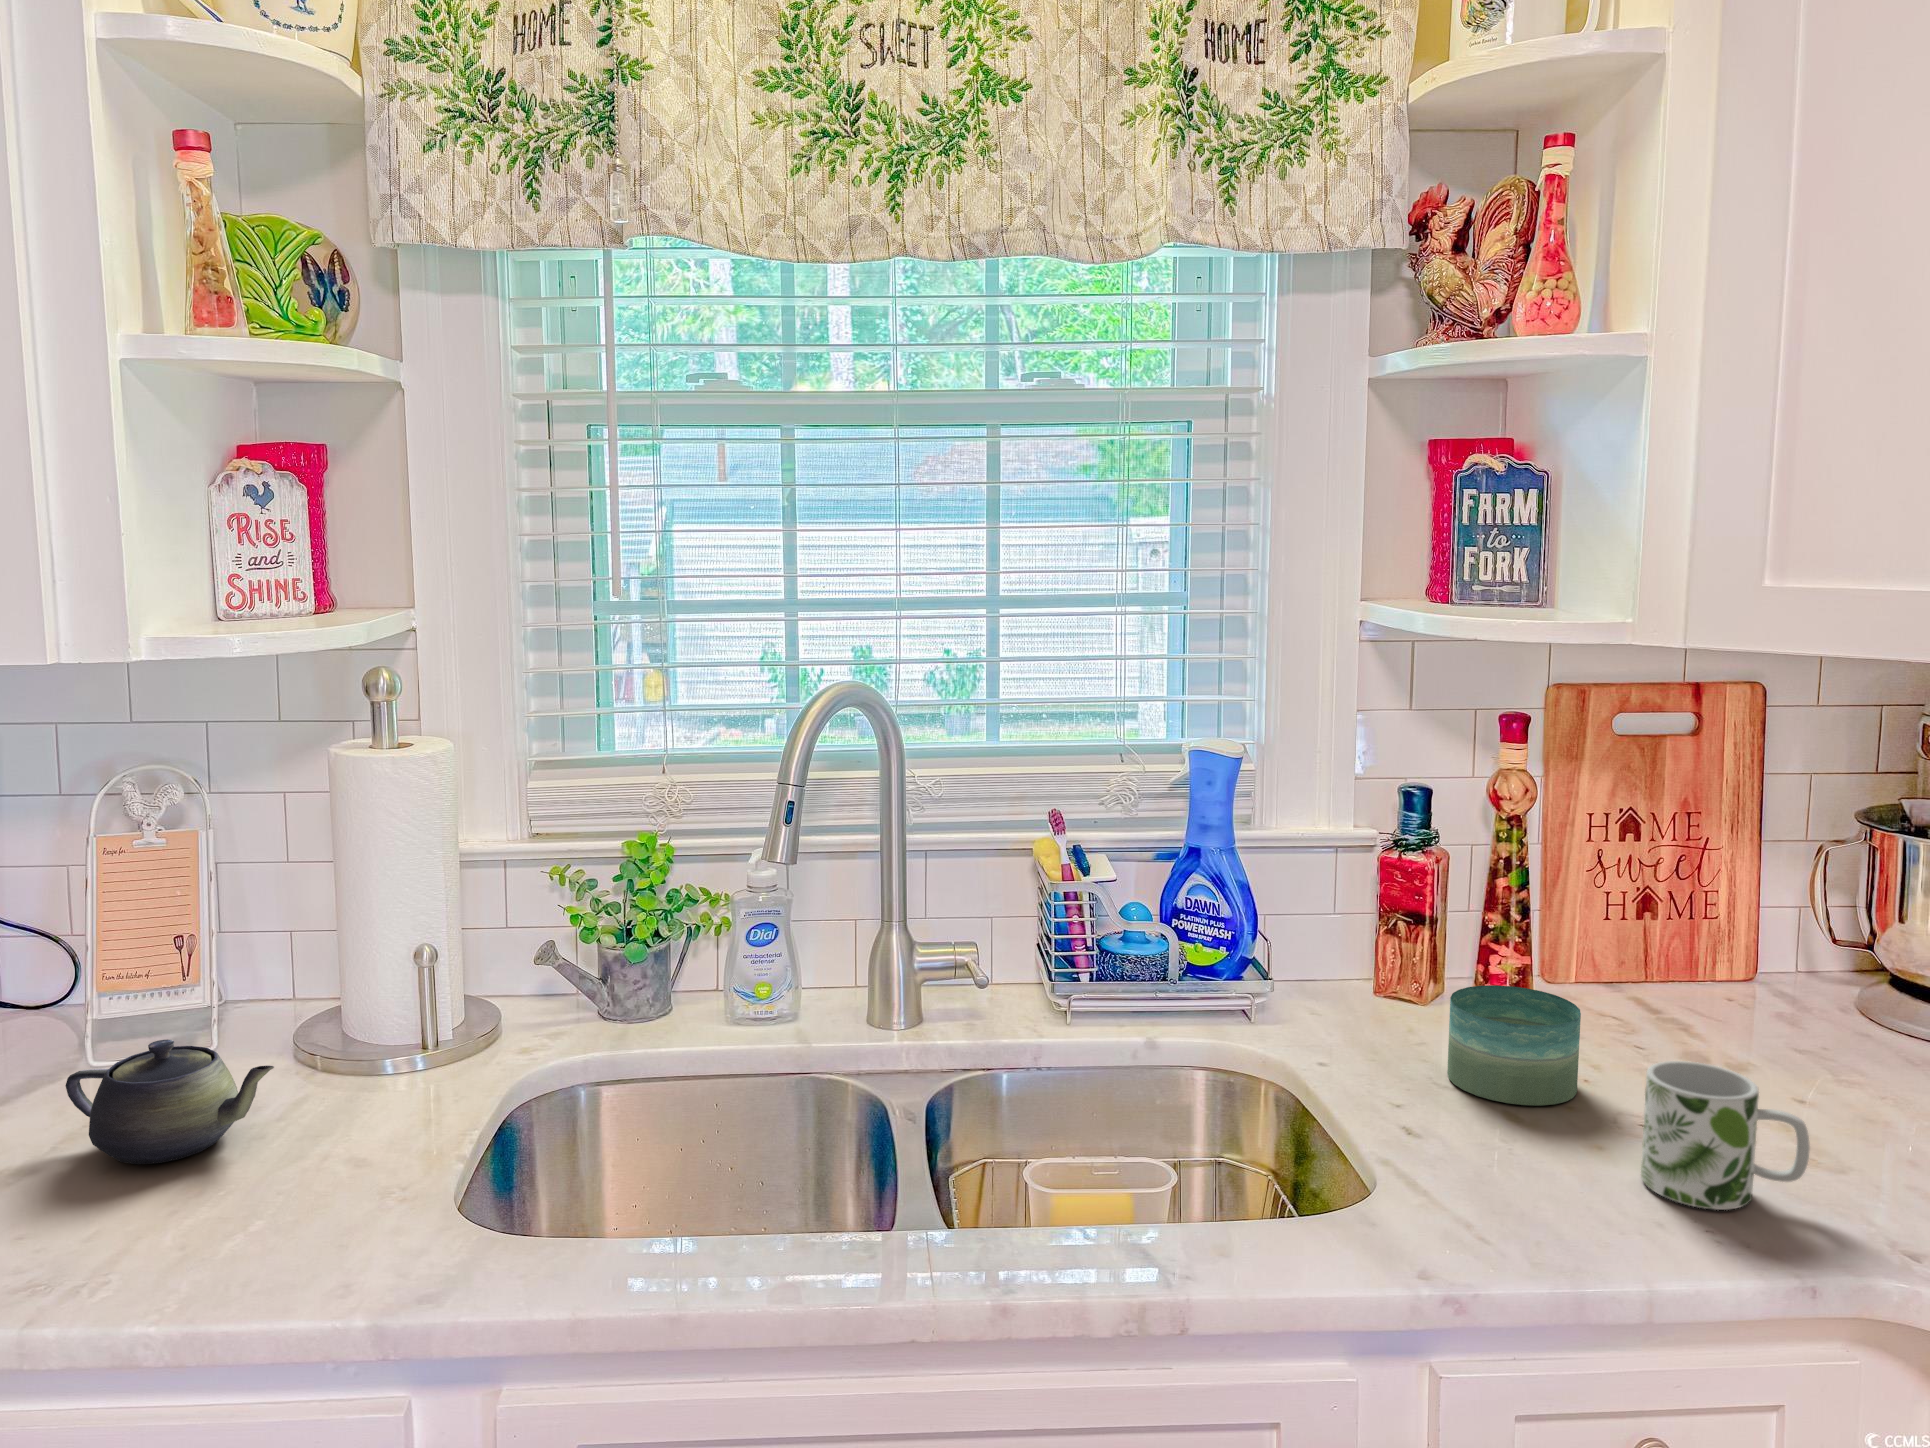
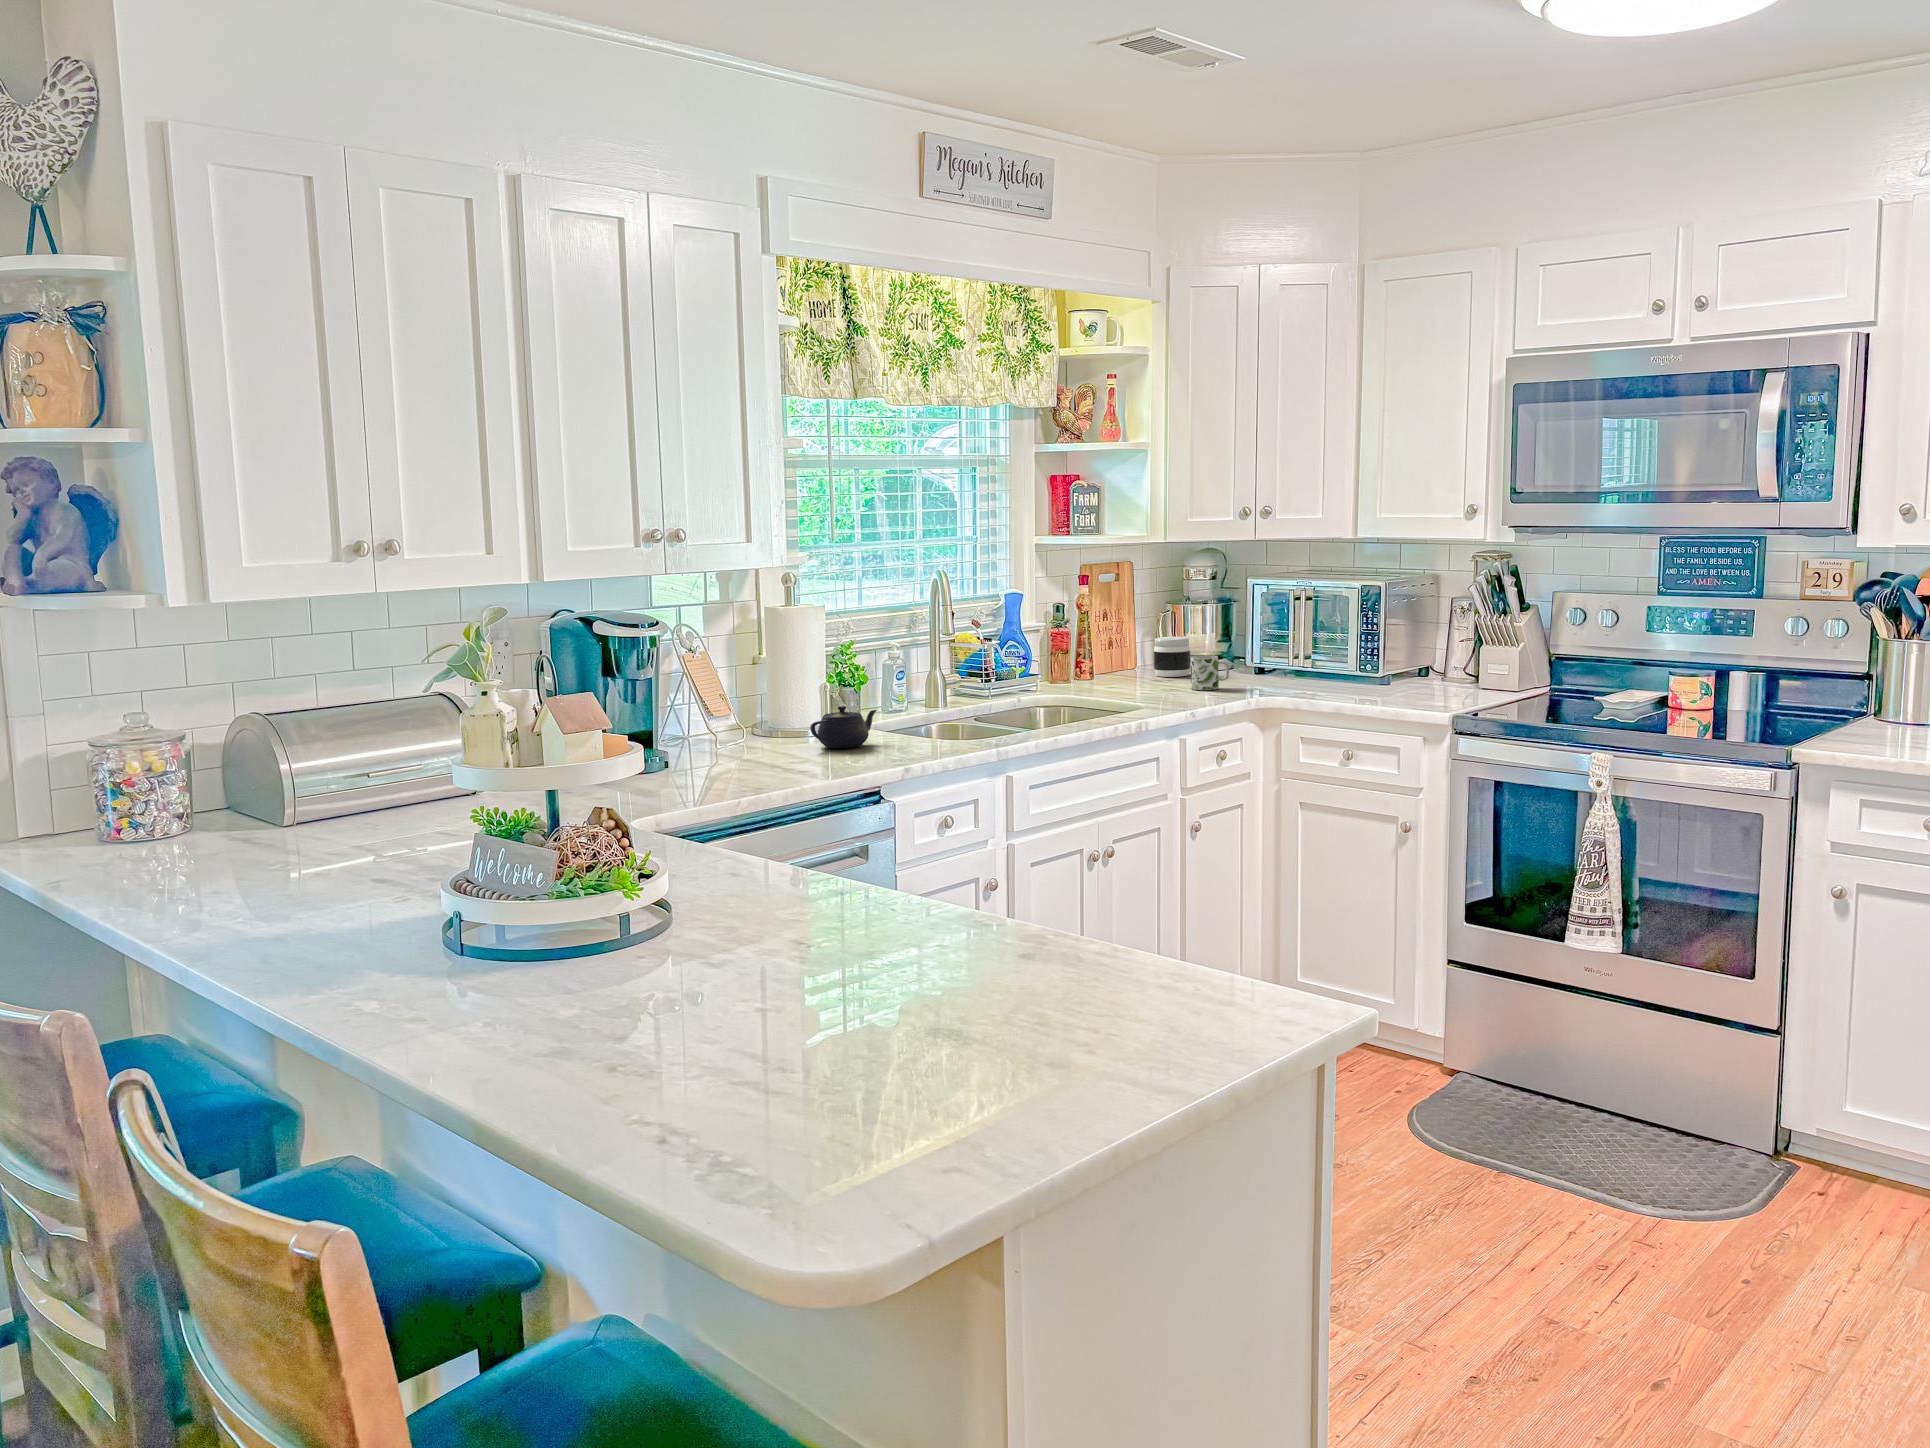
jar: none [1686,931,1820,1075] -> present [1153,637,1191,677]
candle: present [1447,985,1581,1105] -> none [1114,658,1153,688]

